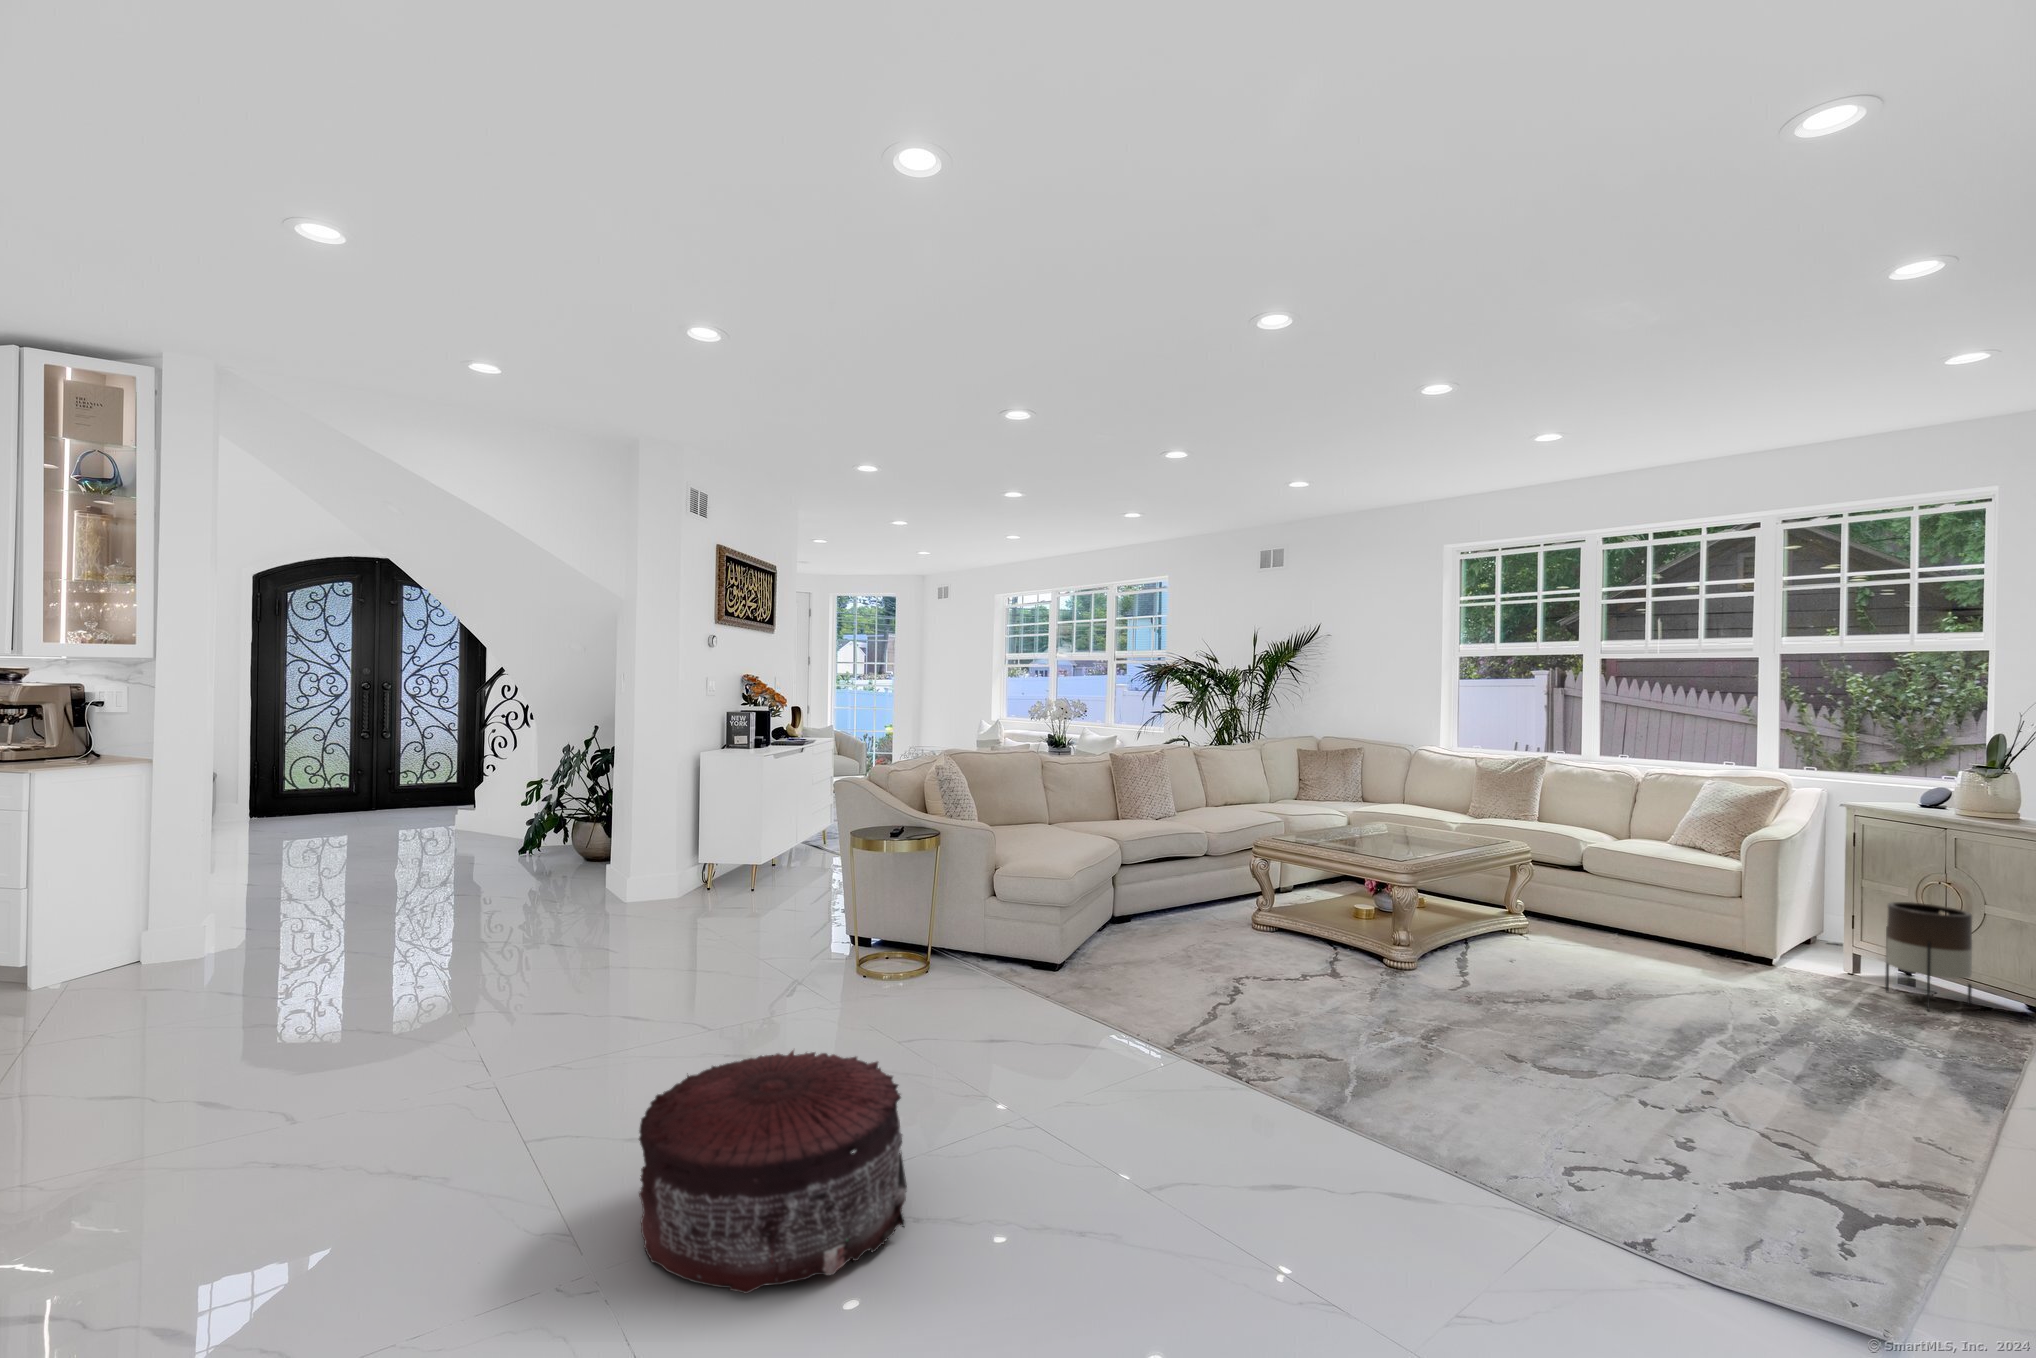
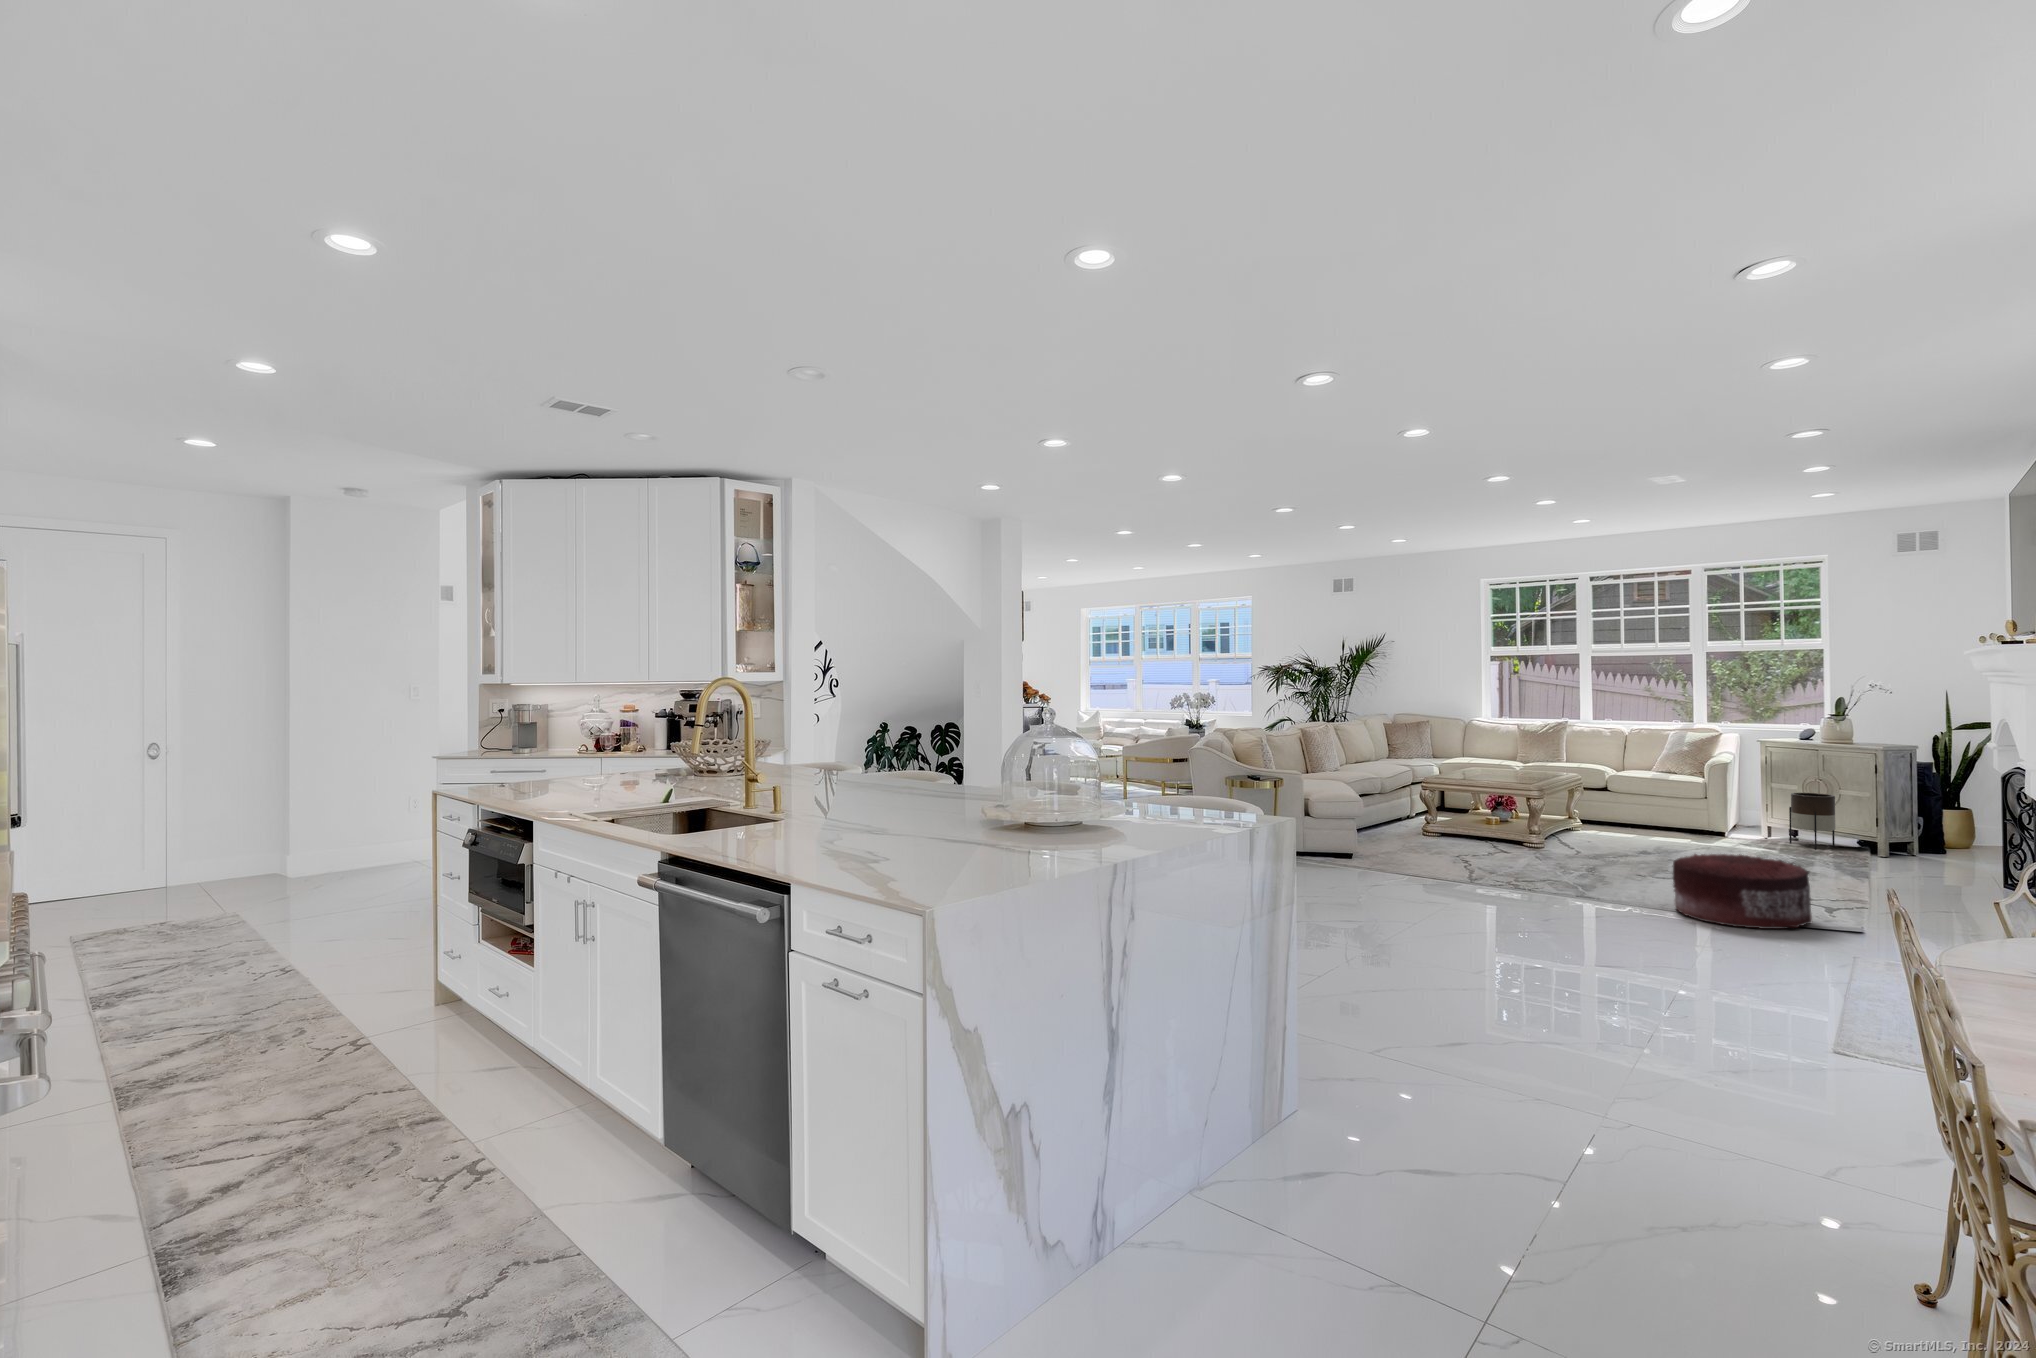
pouf: present [639,1051,907,1294] -> present [1673,854,1812,929]

